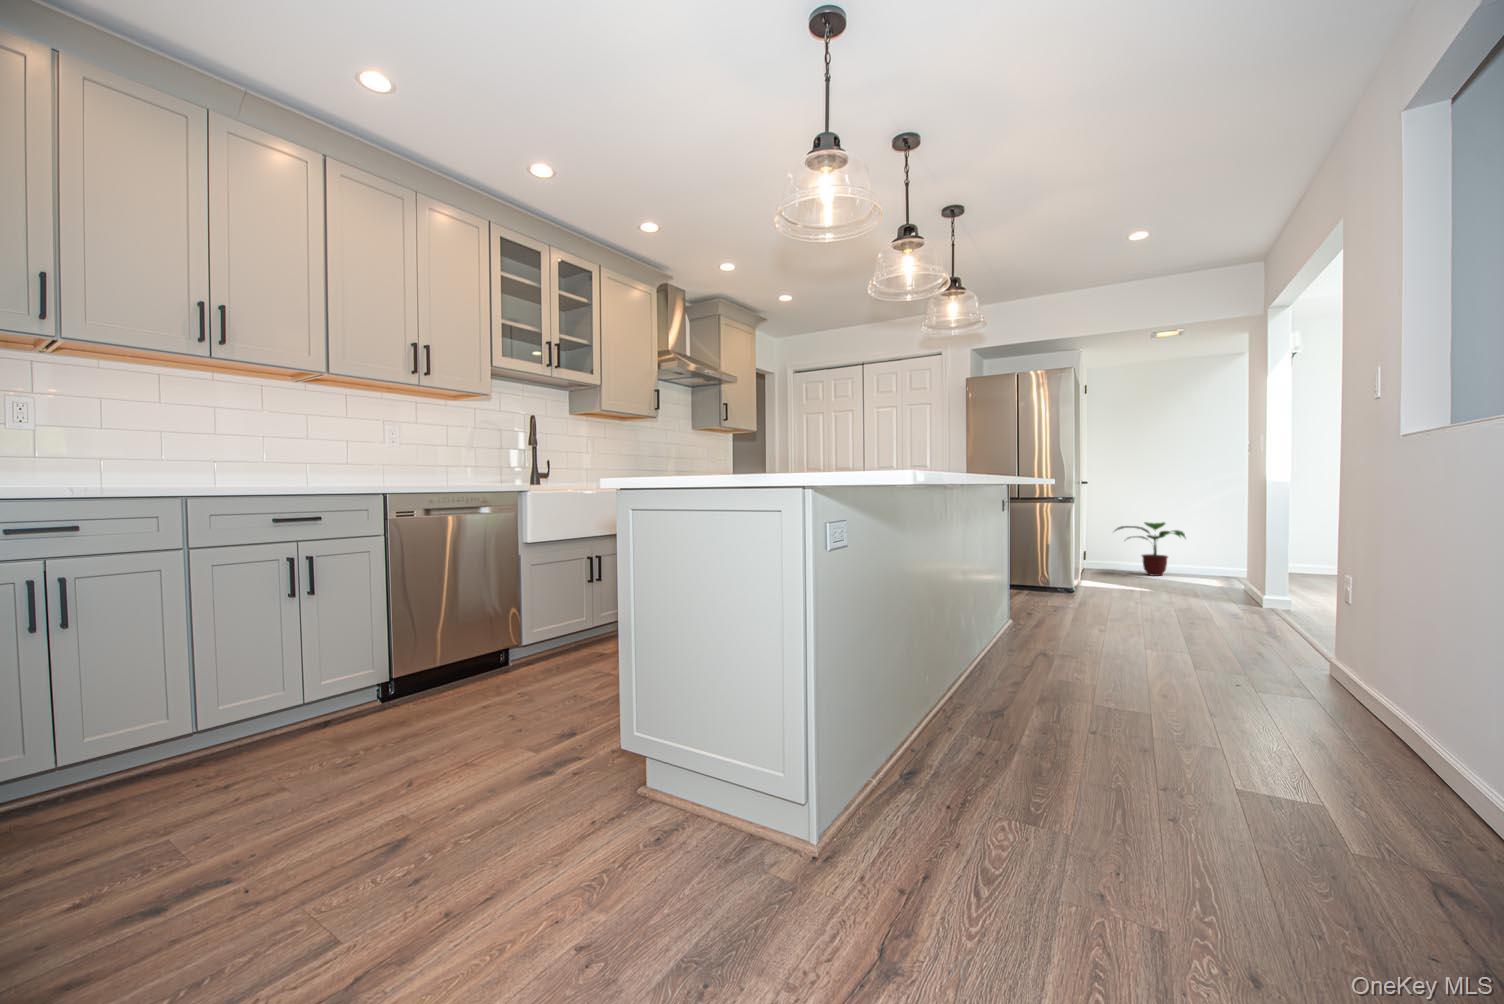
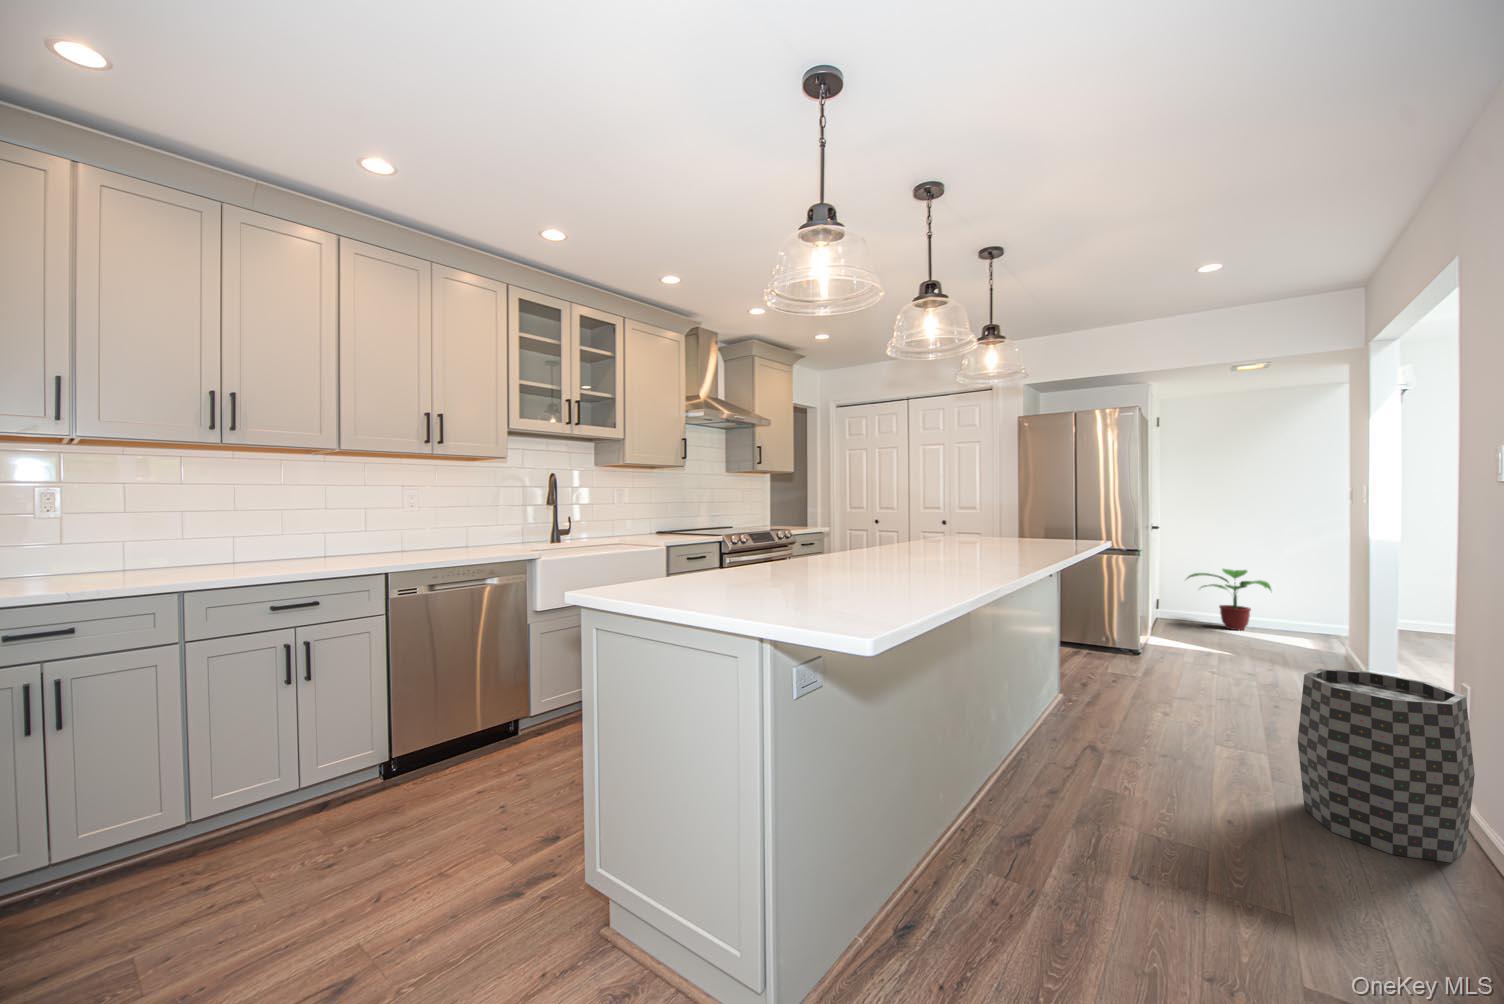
trash can: none [1213,567,1346,708] -> present [1298,669,1475,863]

